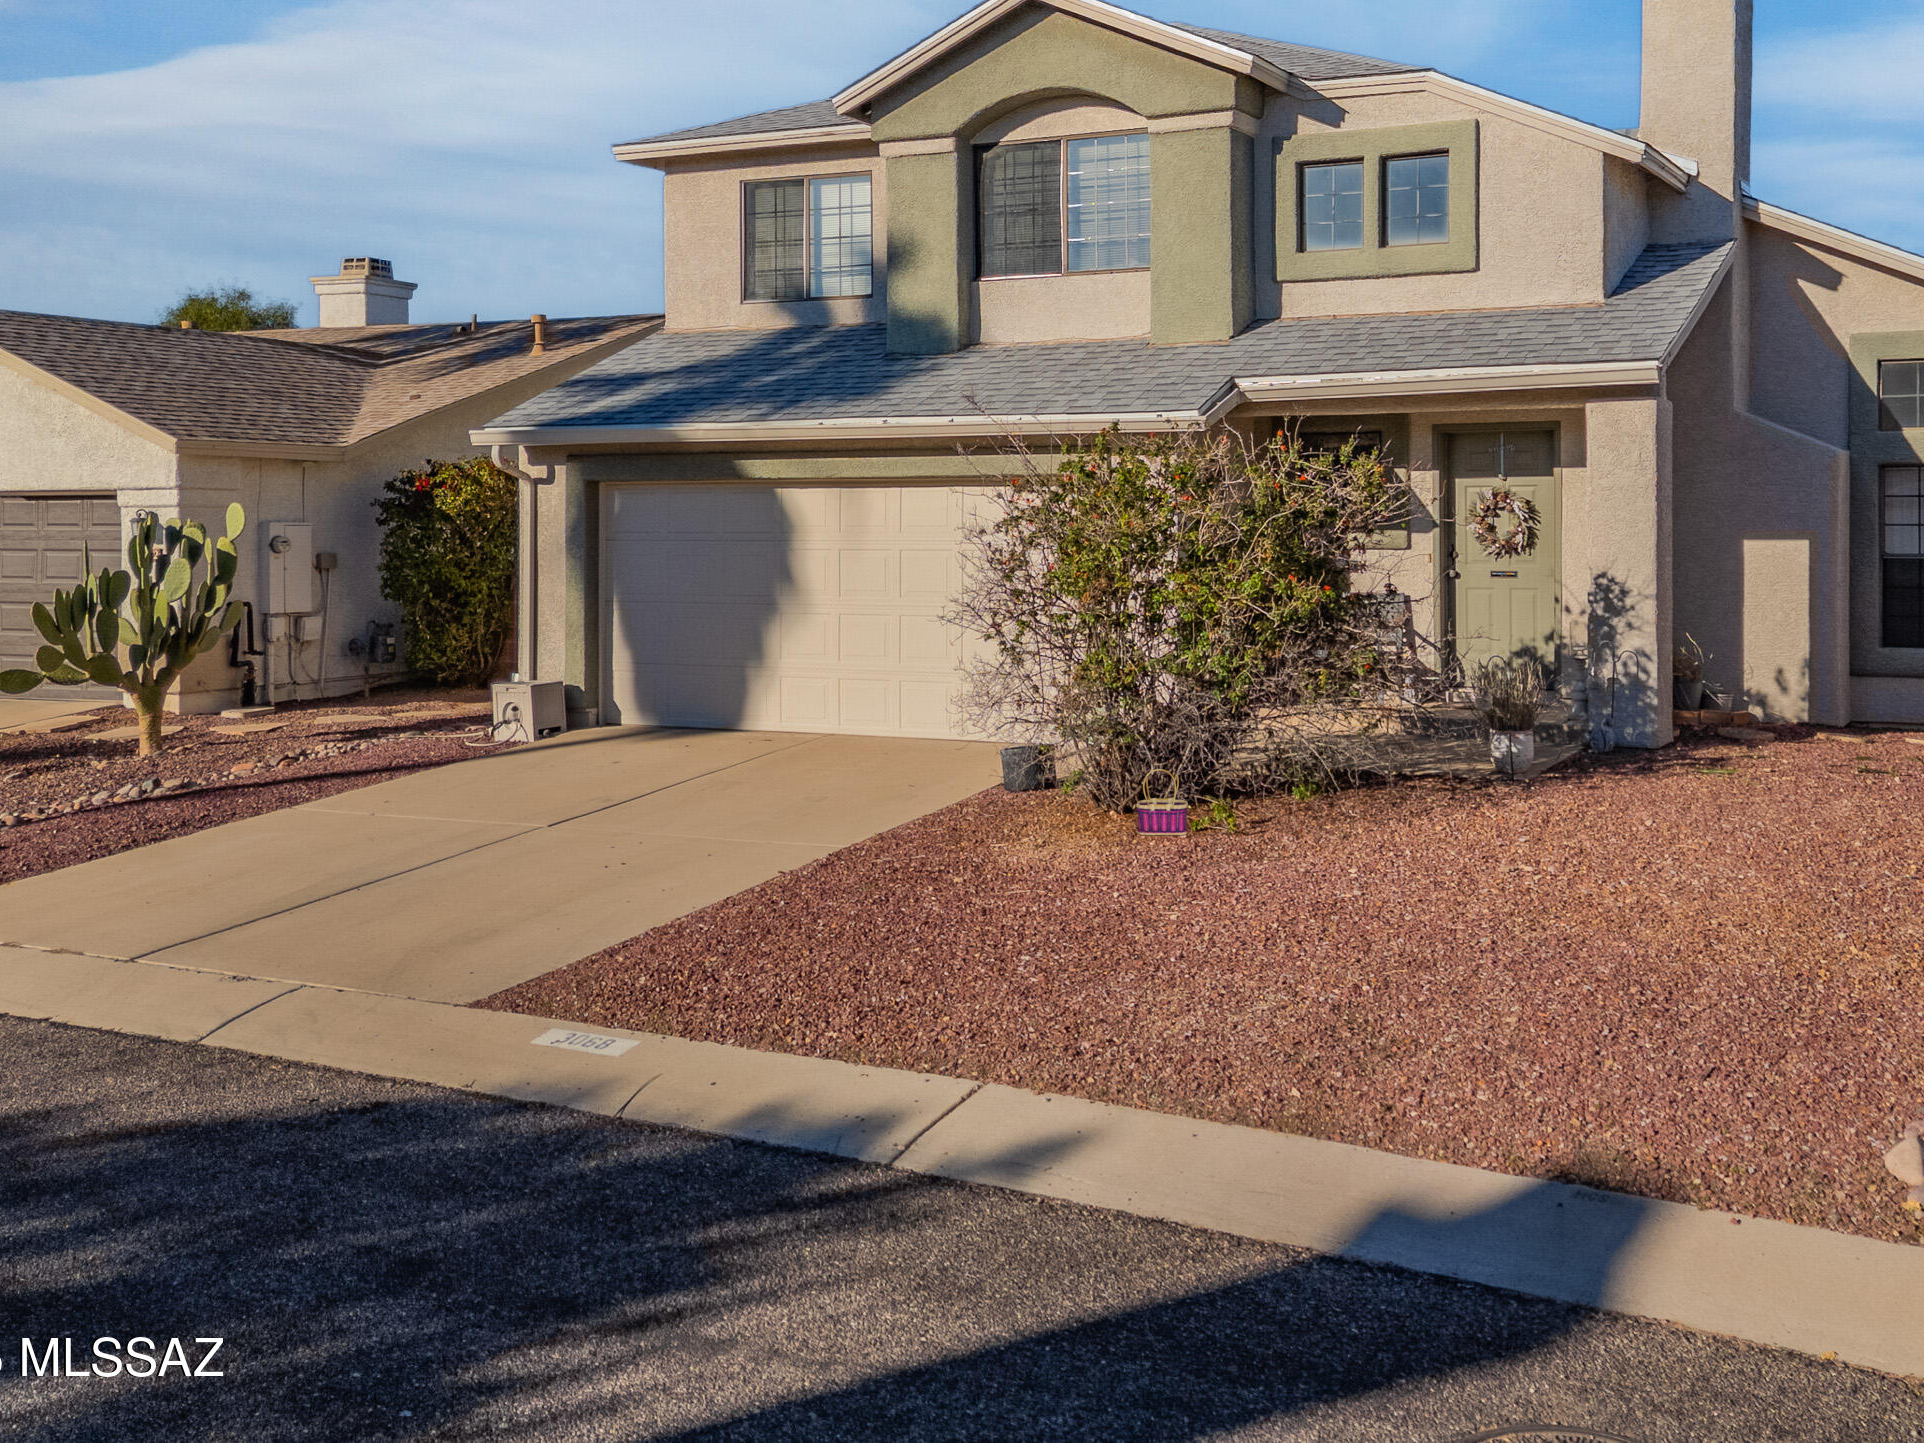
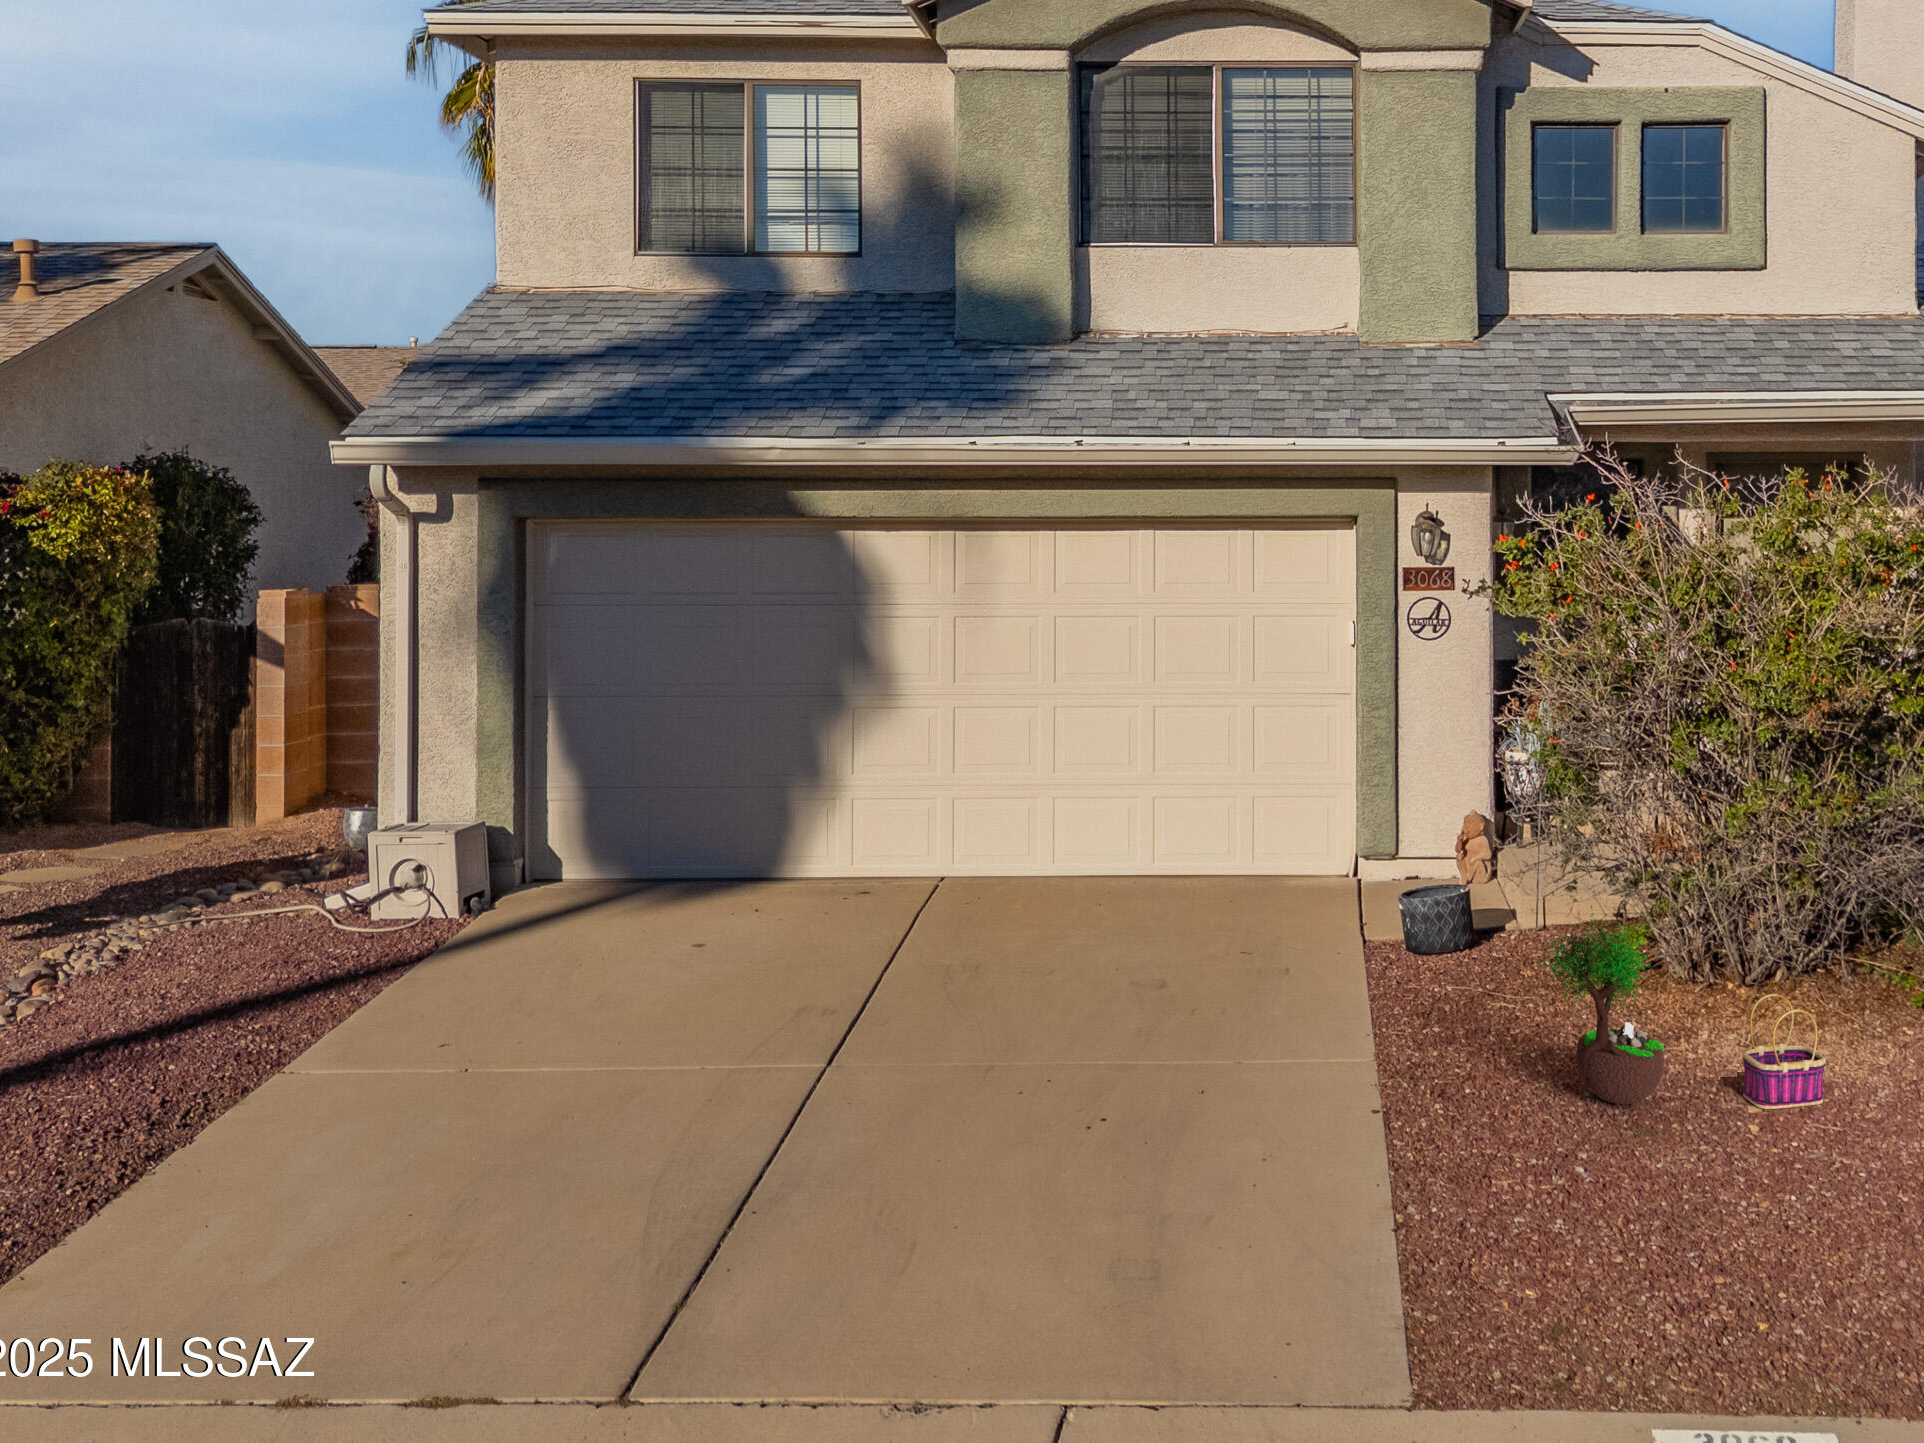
potted tree: none [1002,698,1086,829] -> present [1537,906,1664,1104]

